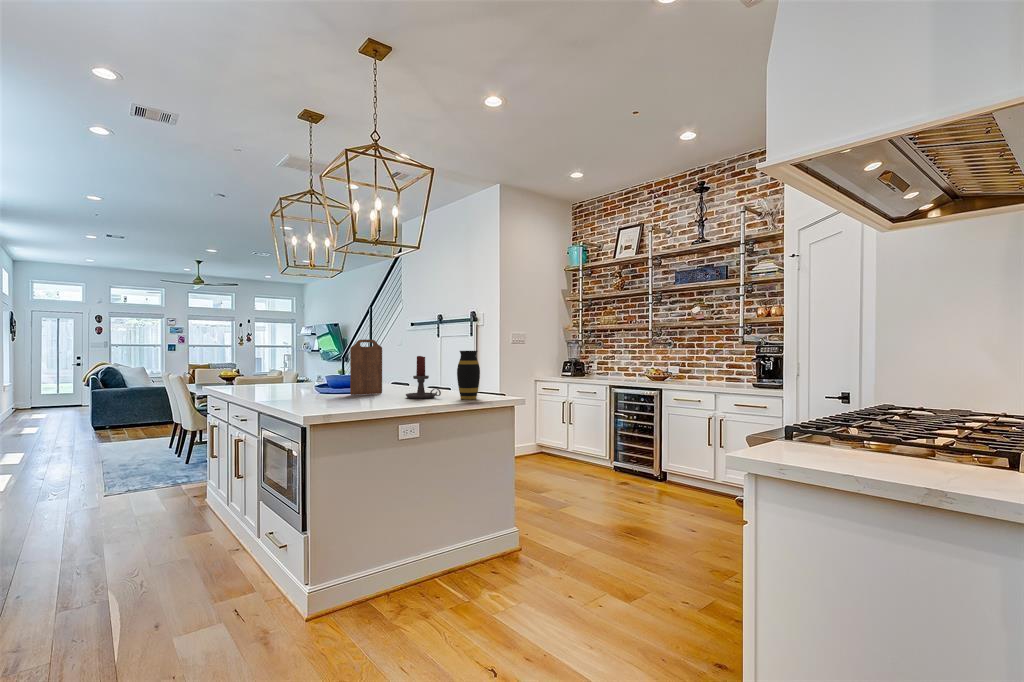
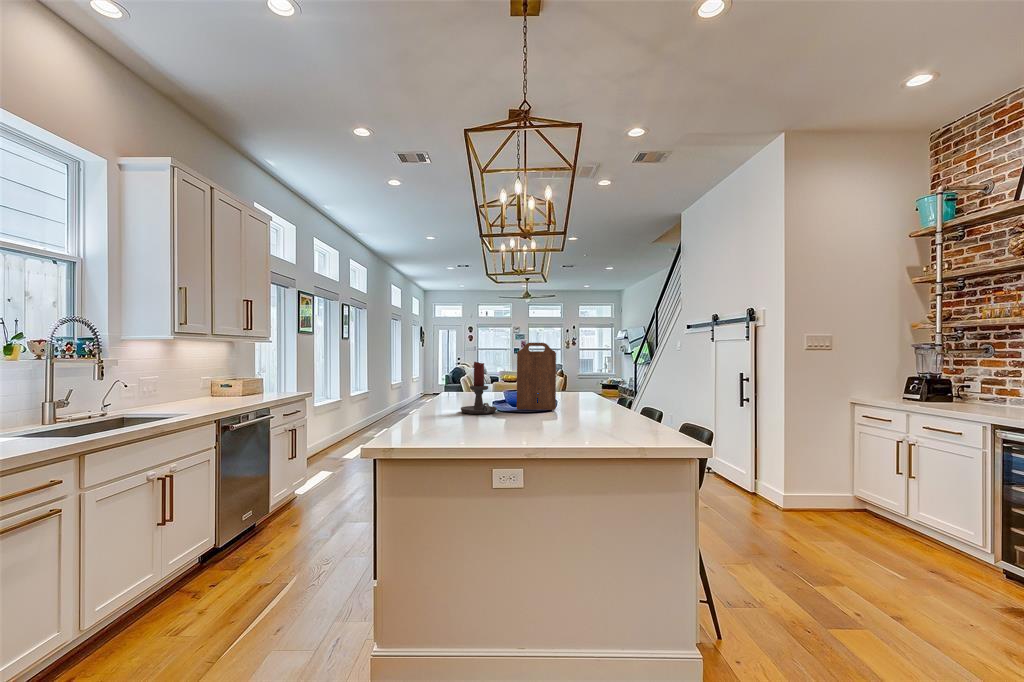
vase: present [457,351,480,399] -> none [617,359,653,434]
candle holder: present [406,356,441,399] -> present [461,362,497,414]

